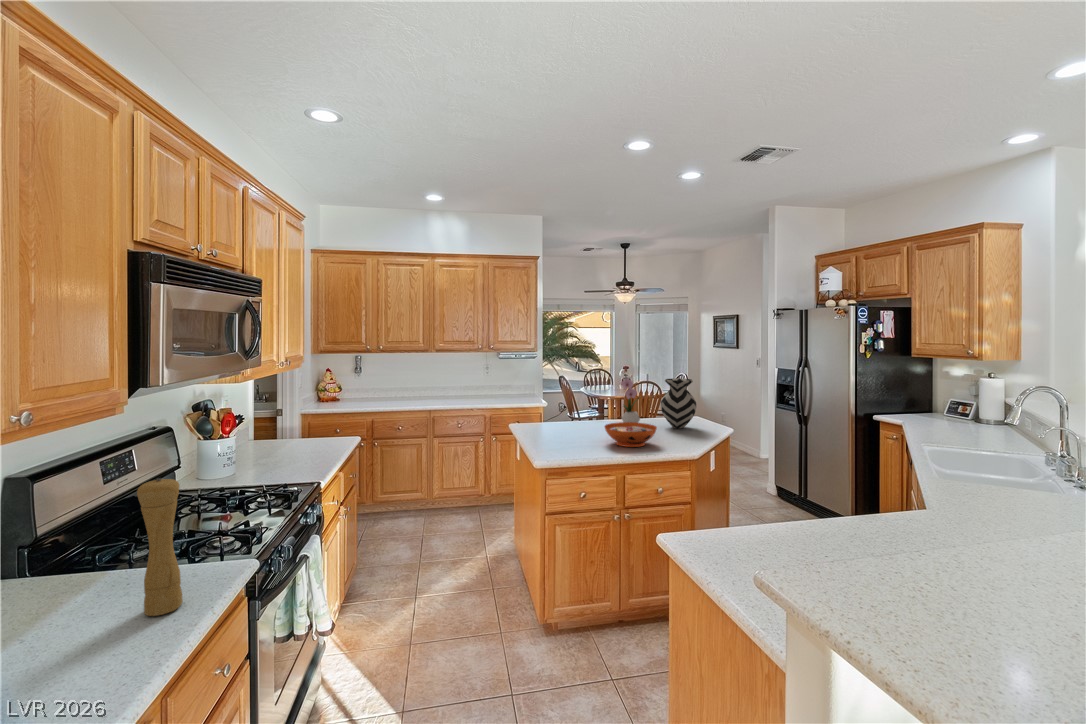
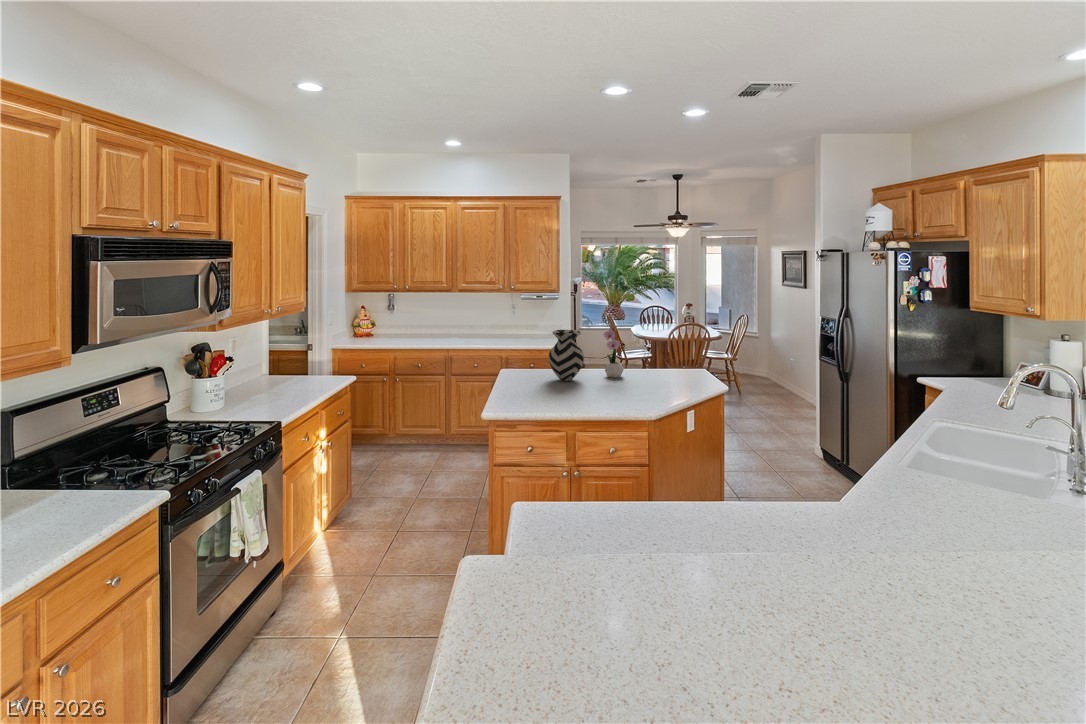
vase: present [661,378,696,429] -> present [549,330,584,381]
decorative bowl: present [605,422,657,447] -> none [567,375,619,402]
pepper mill: present [137,478,183,616] -> none [22,428,81,537]

